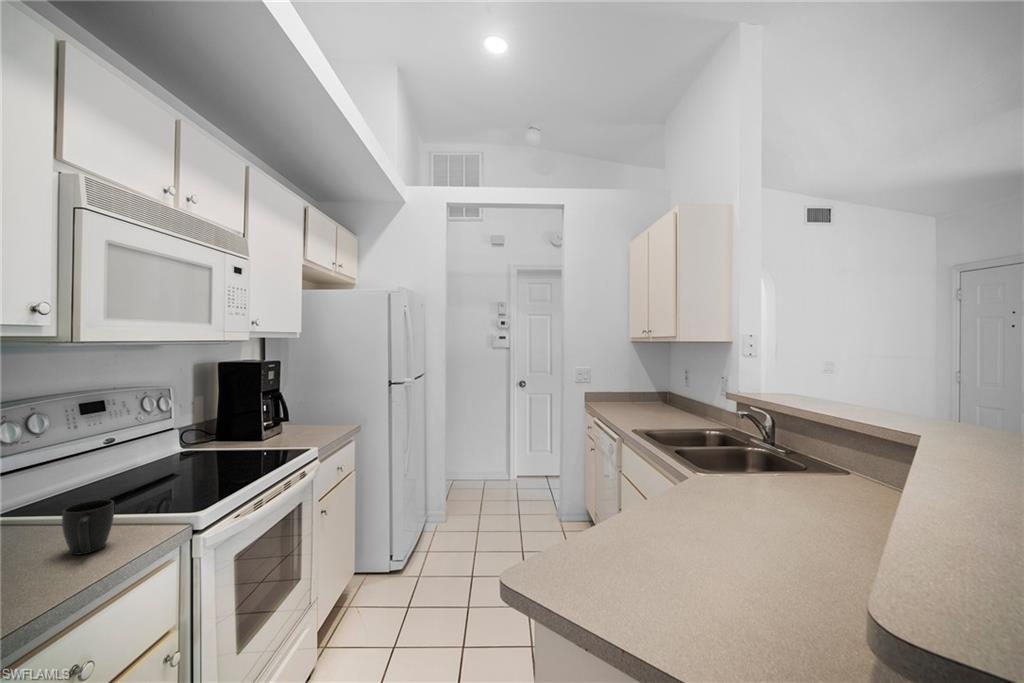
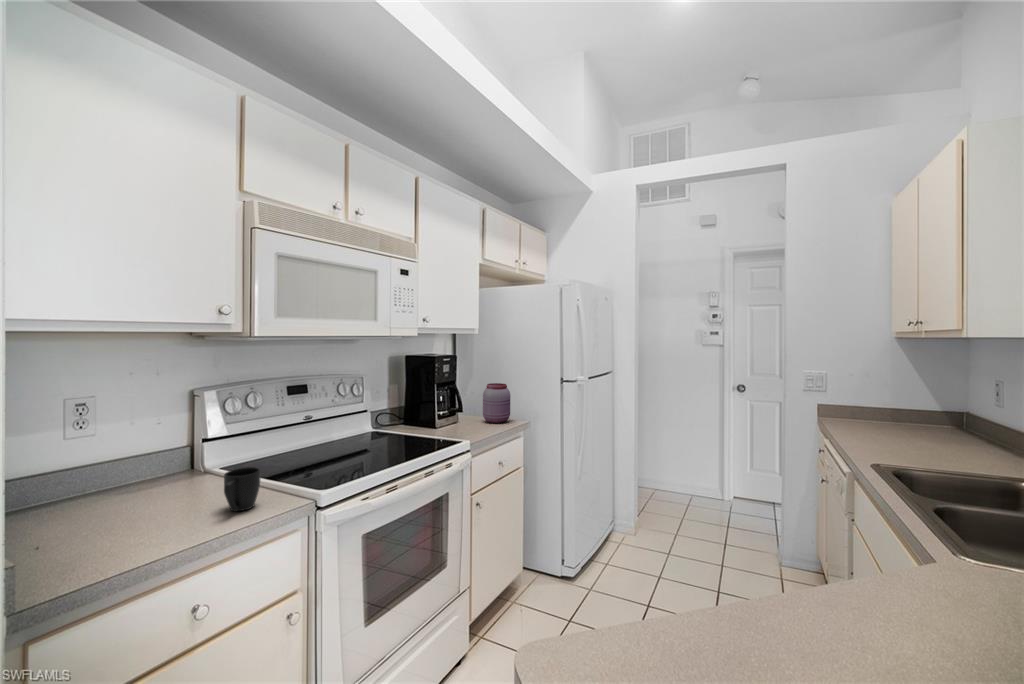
jar: none [310,389,341,430] -> present [483,383,510,423]

